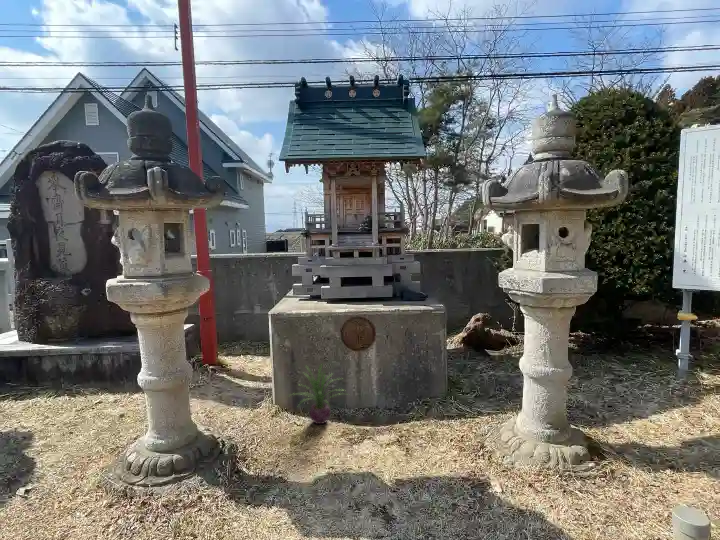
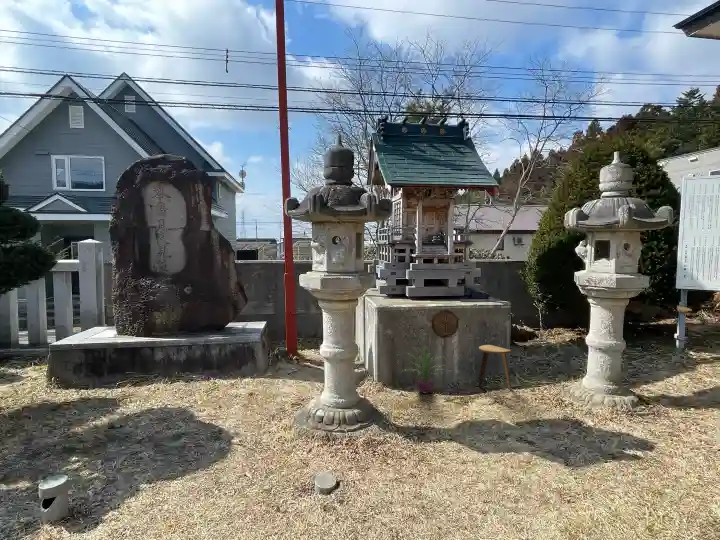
stool: none [392,362,434,423] -> present [479,345,512,390]

